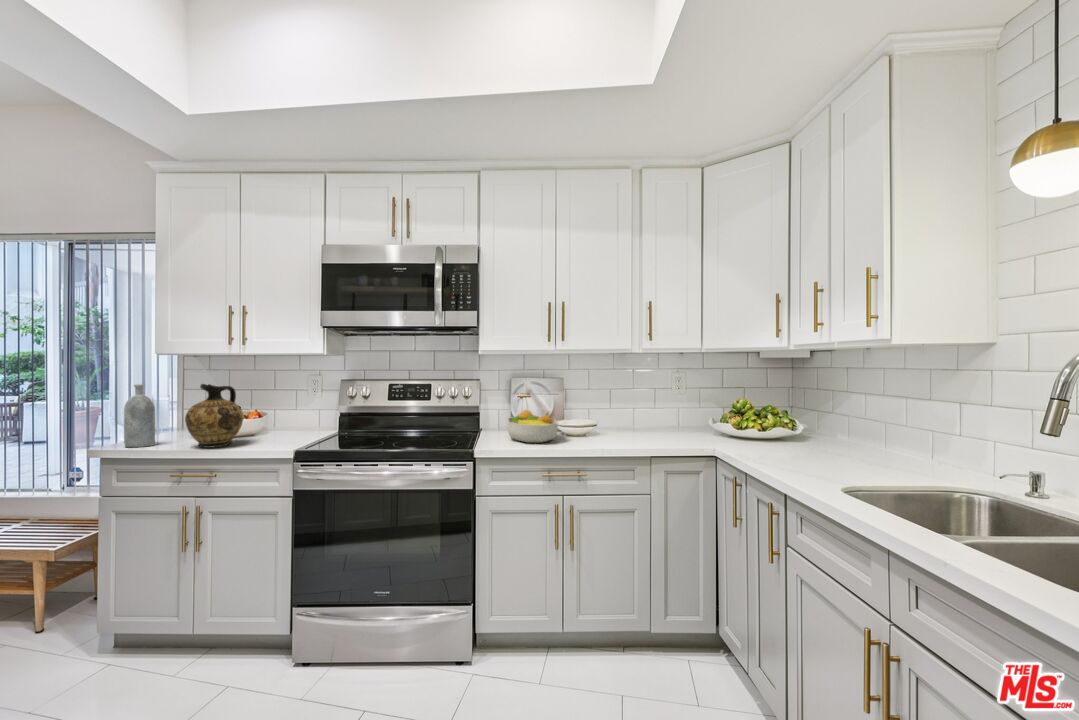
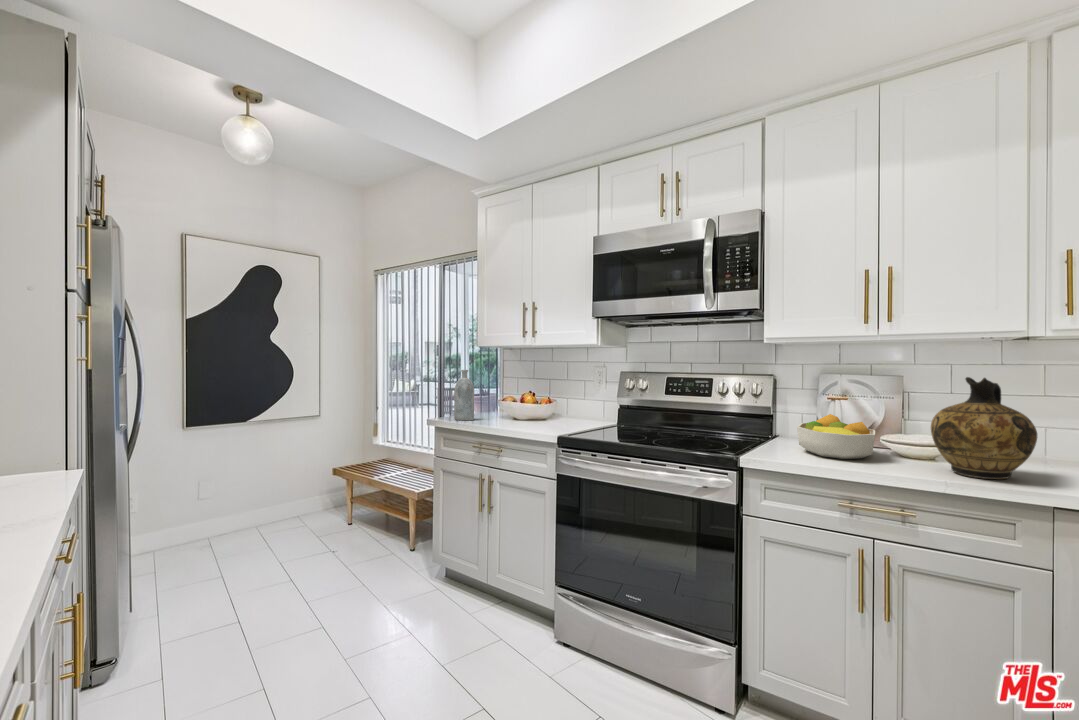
ceramic jug: present [185,384,243,448] -> present [931,377,1037,479]

